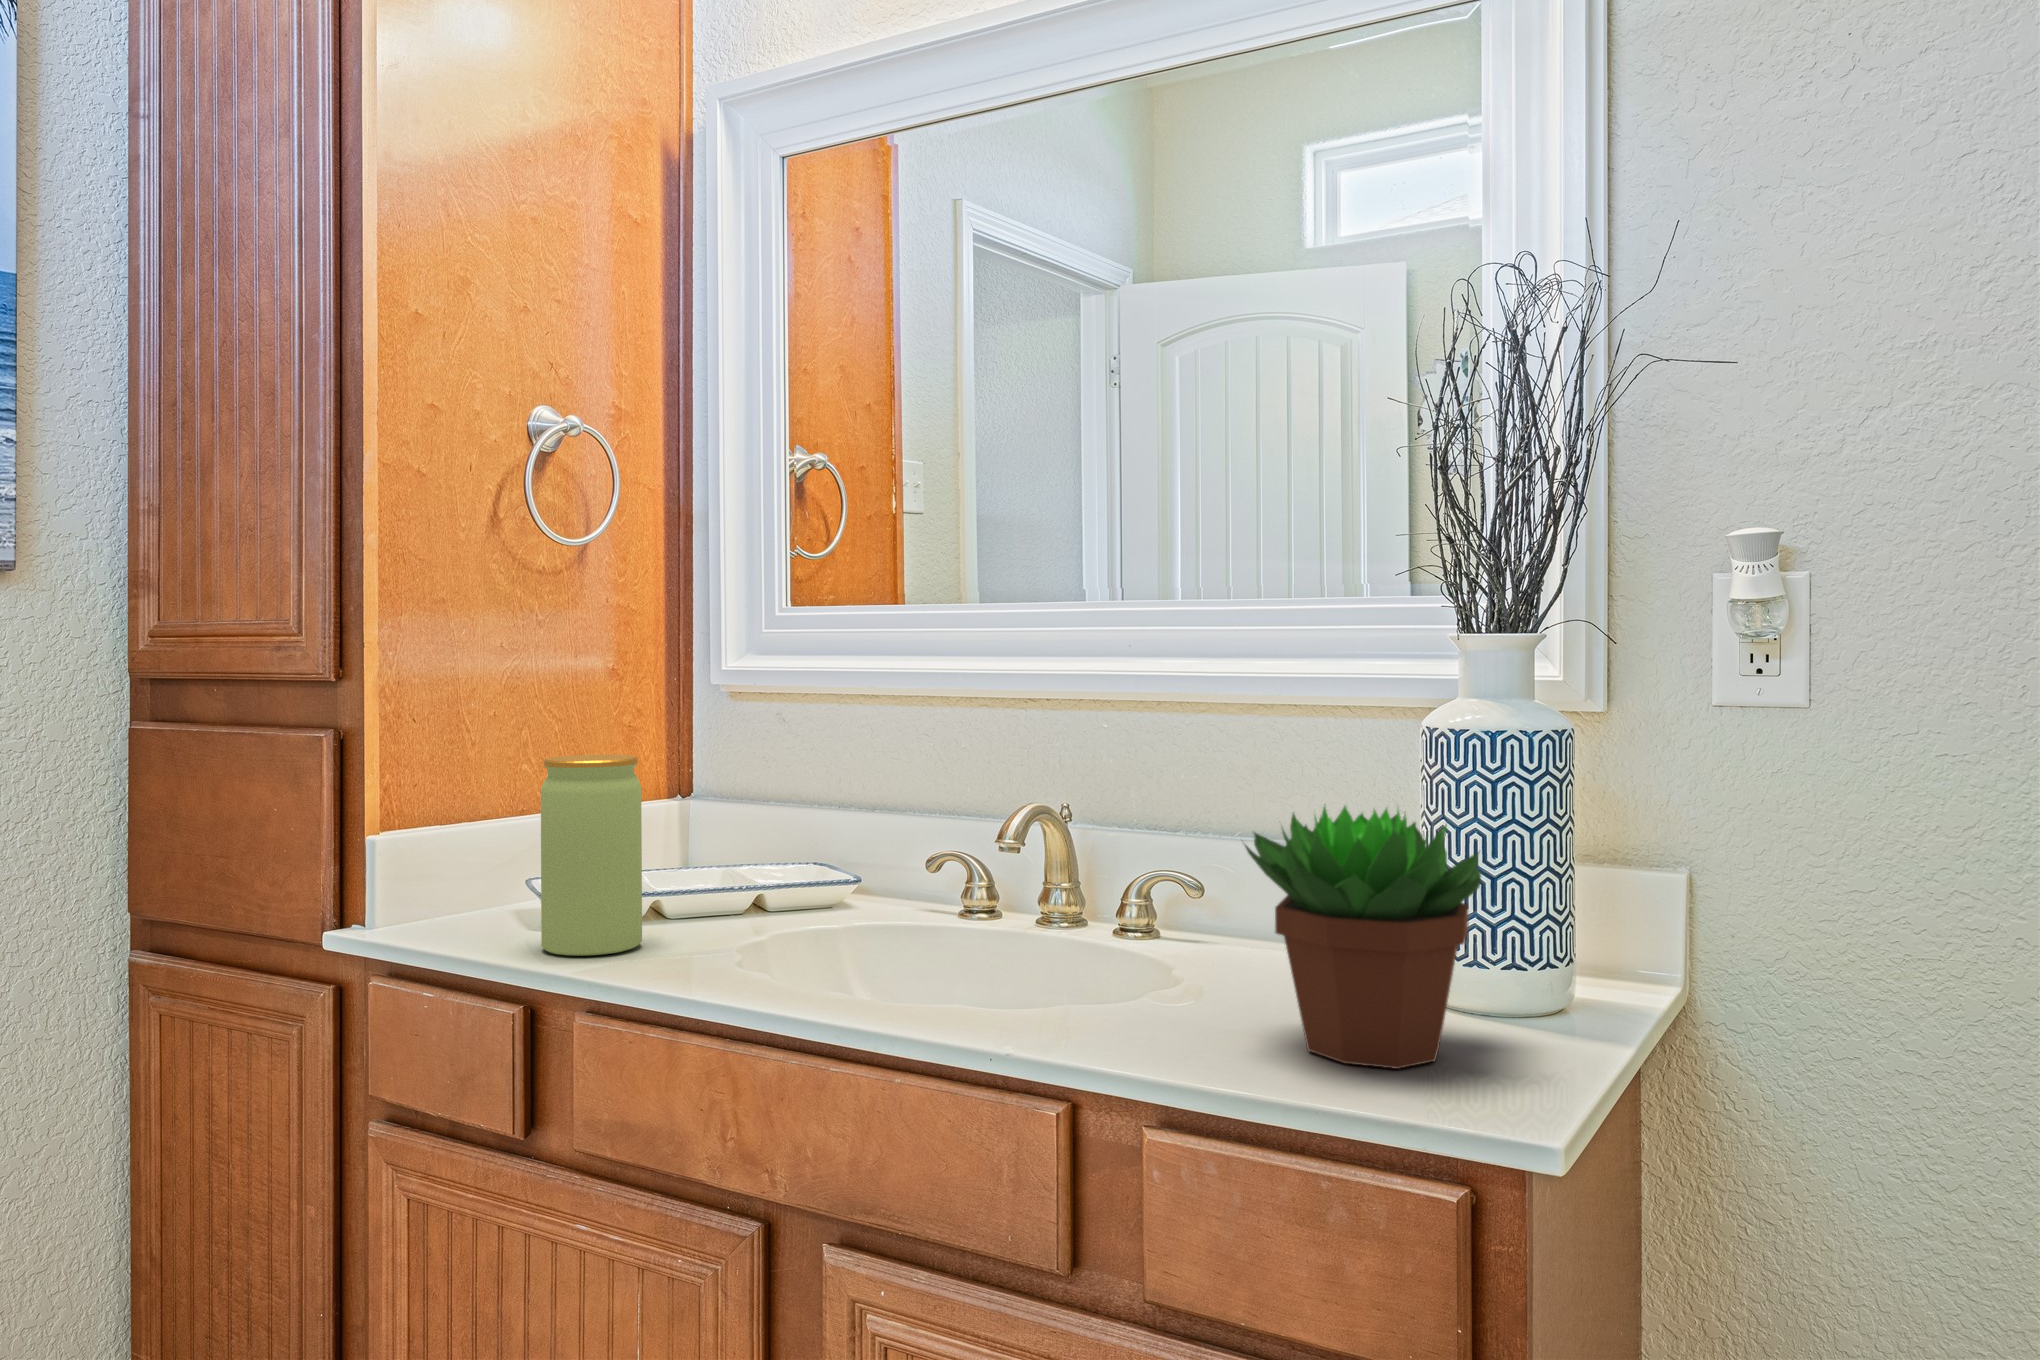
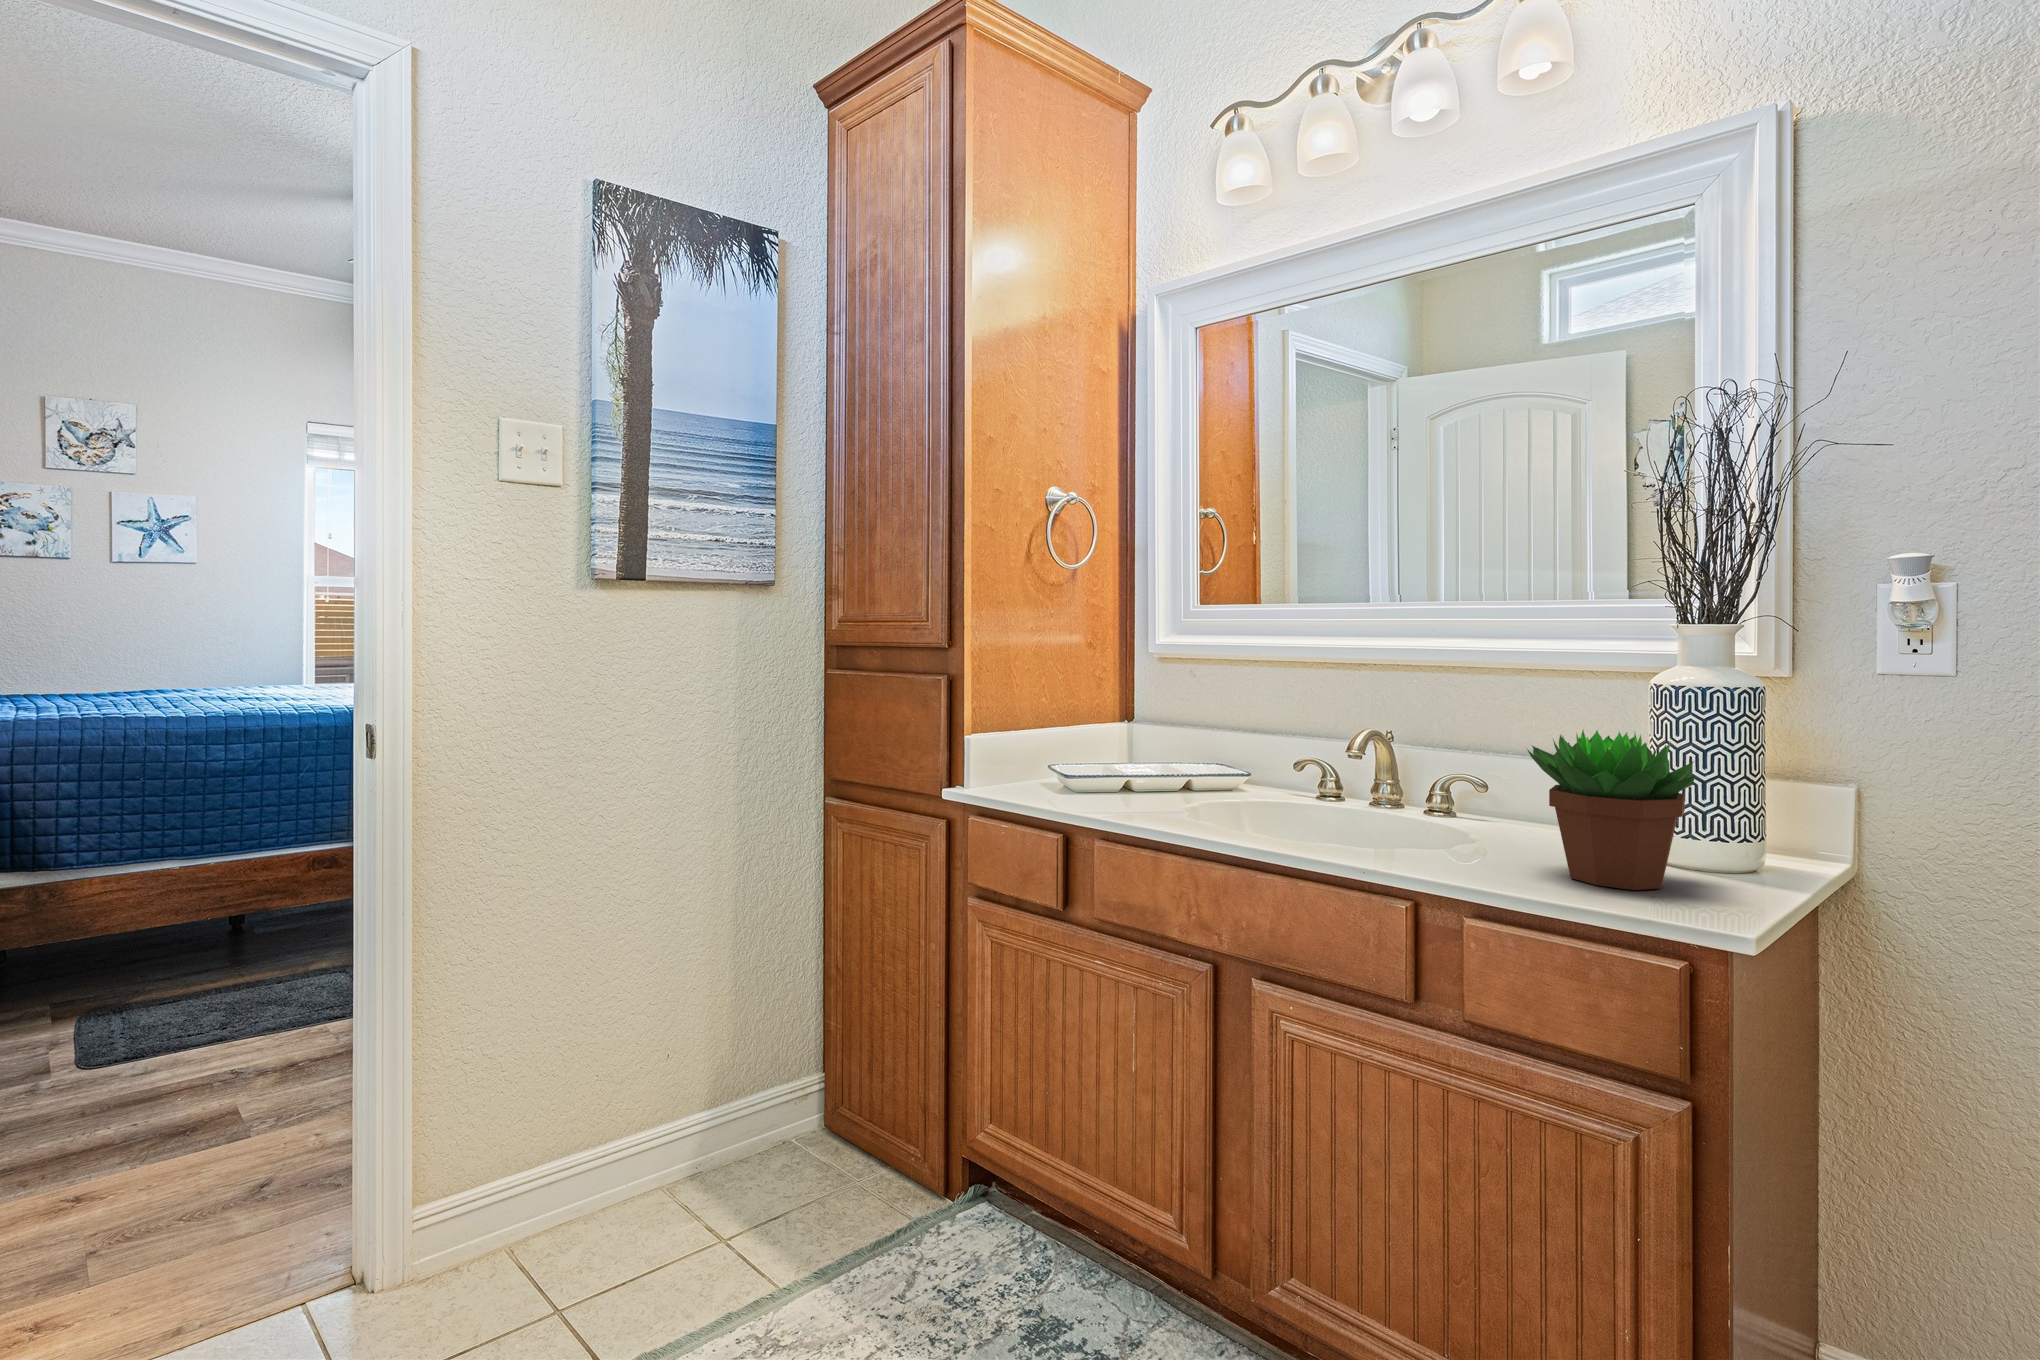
jar: present [541,755,642,956] -> none [1071,693,1127,807]

